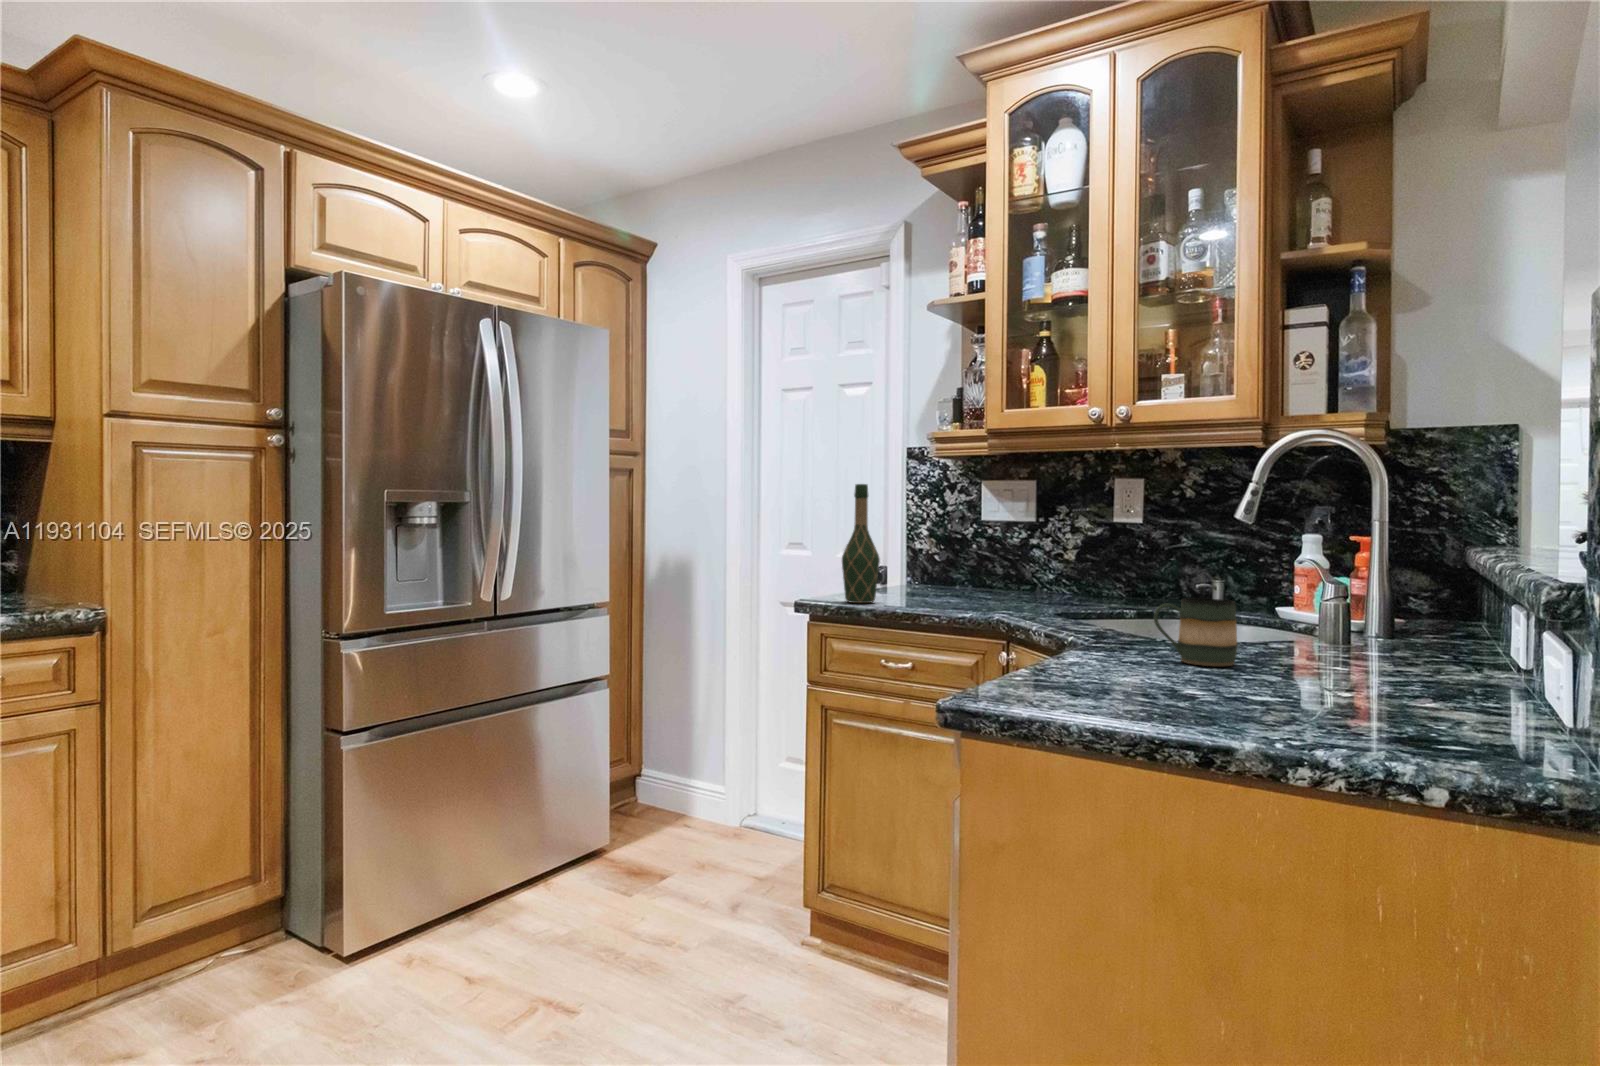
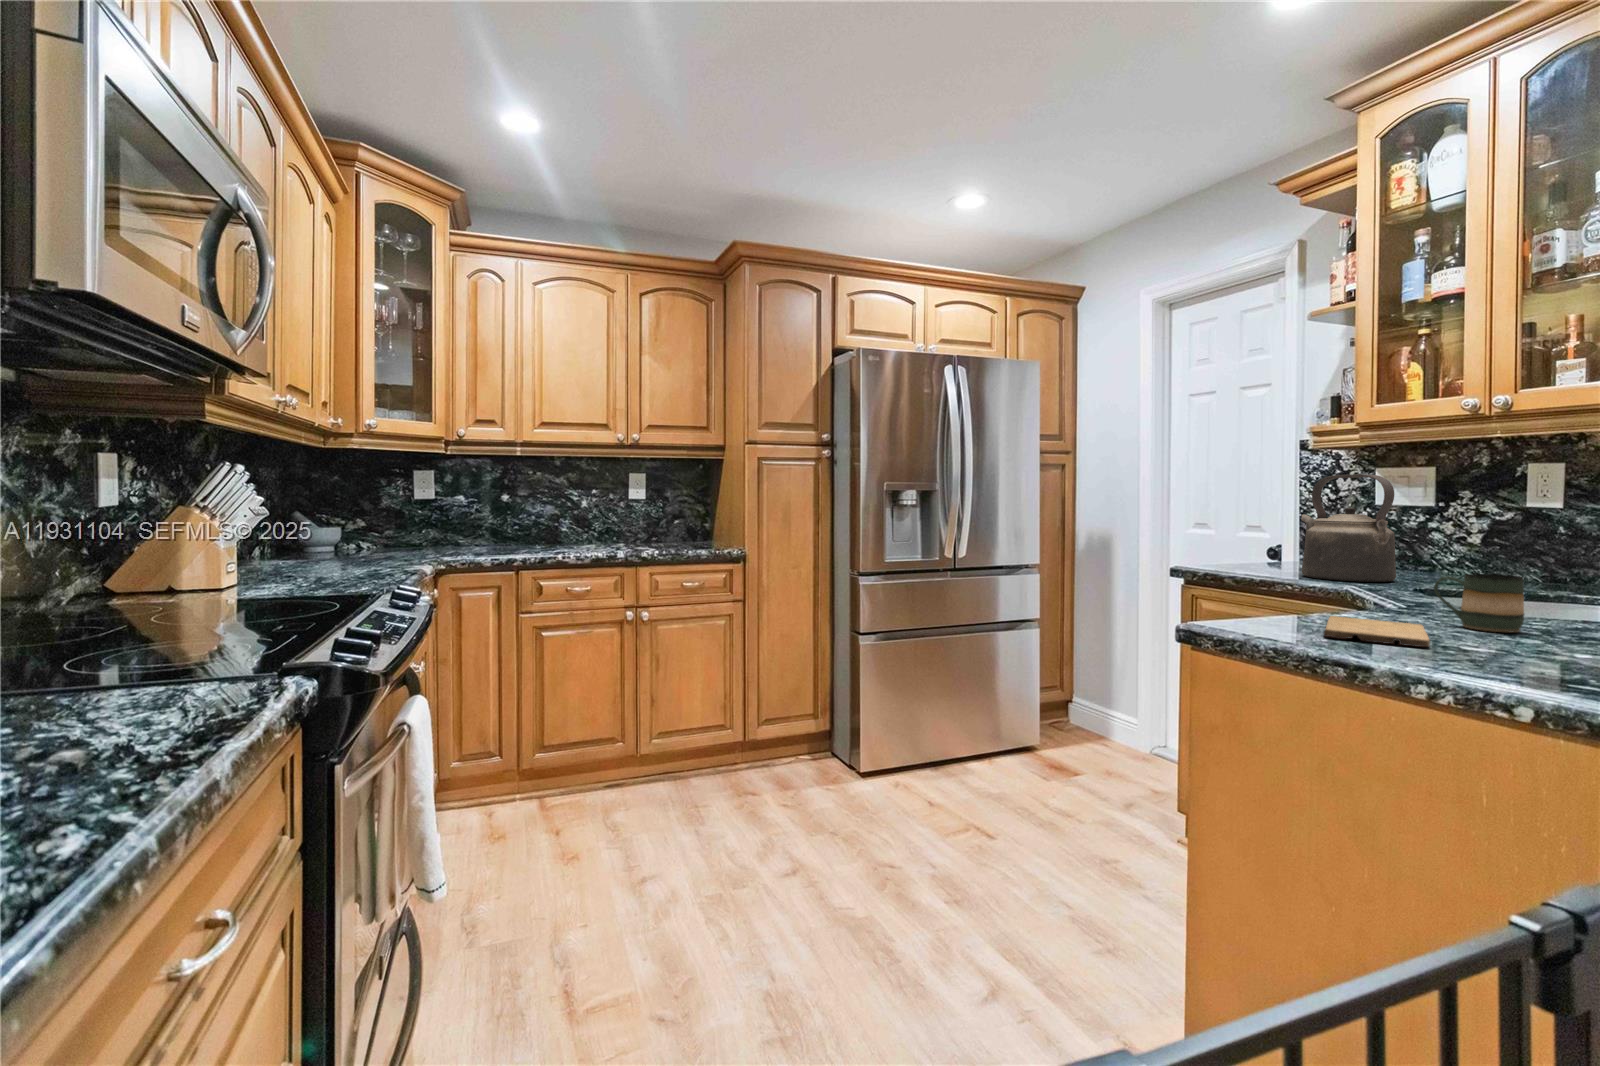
wine bottle: present [842,484,880,603] -> none [1208,475,1244,572]
kettle: none [930,486,1026,608] -> present [1301,474,1396,582]
cutting board: none [1075,663,1223,701] -> present [1324,616,1430,647]

